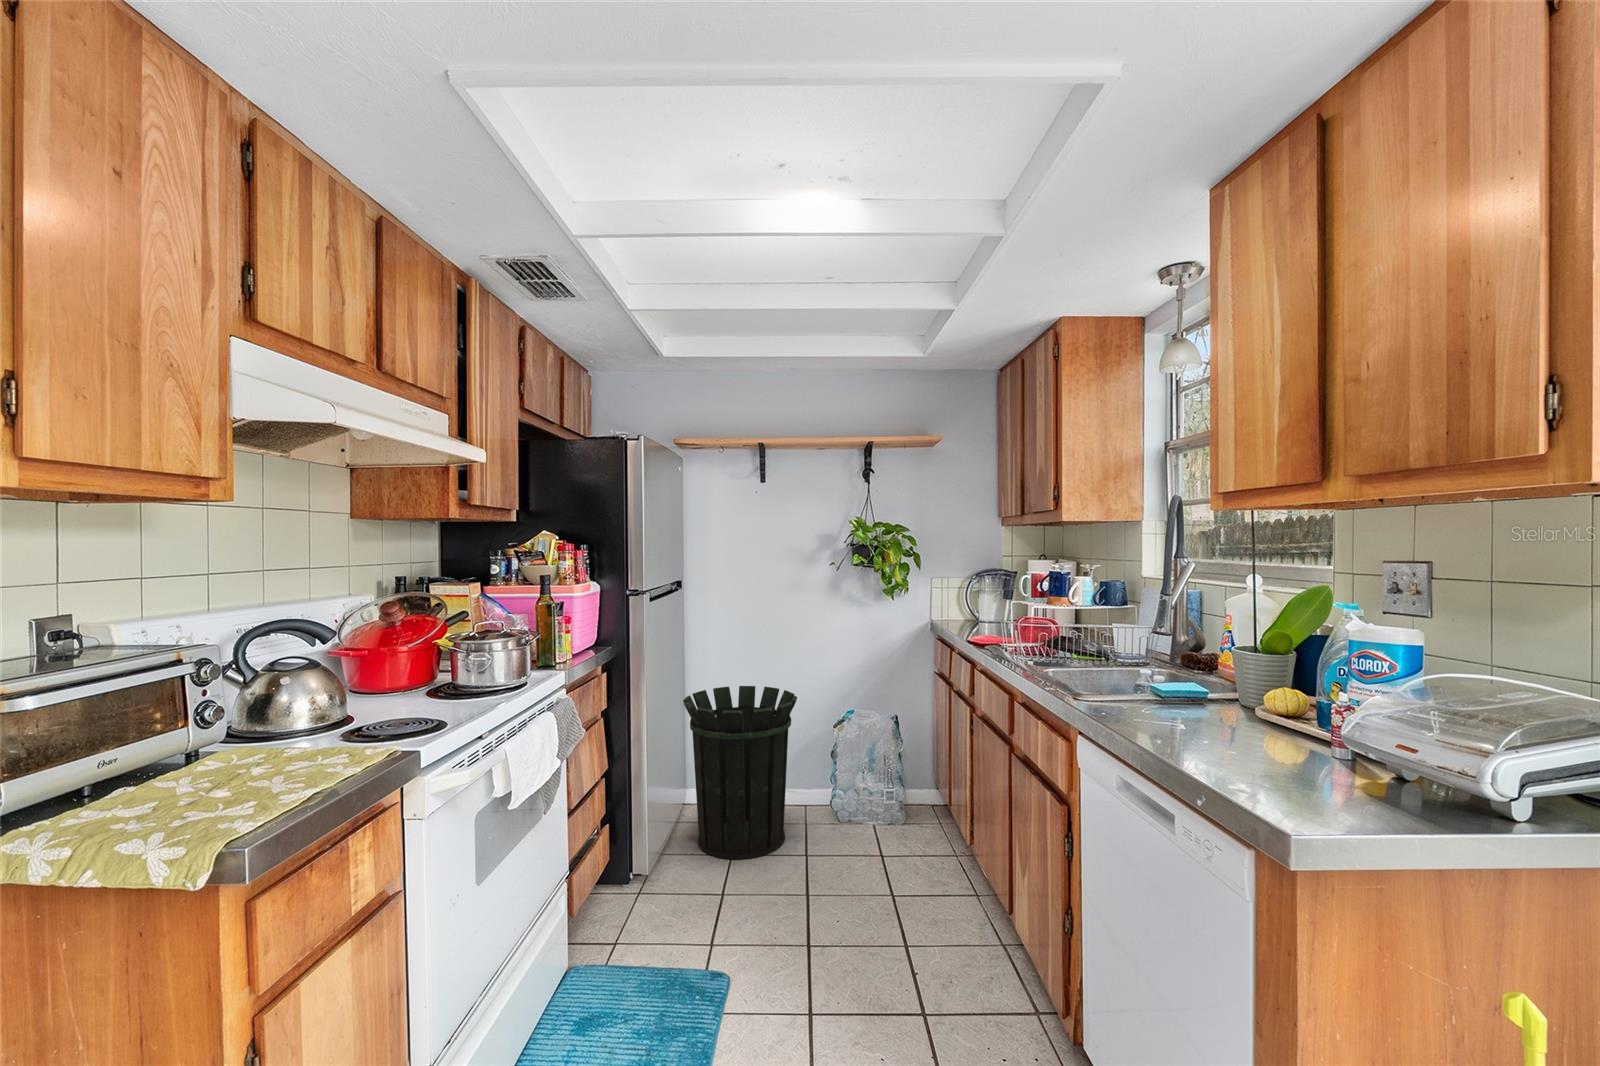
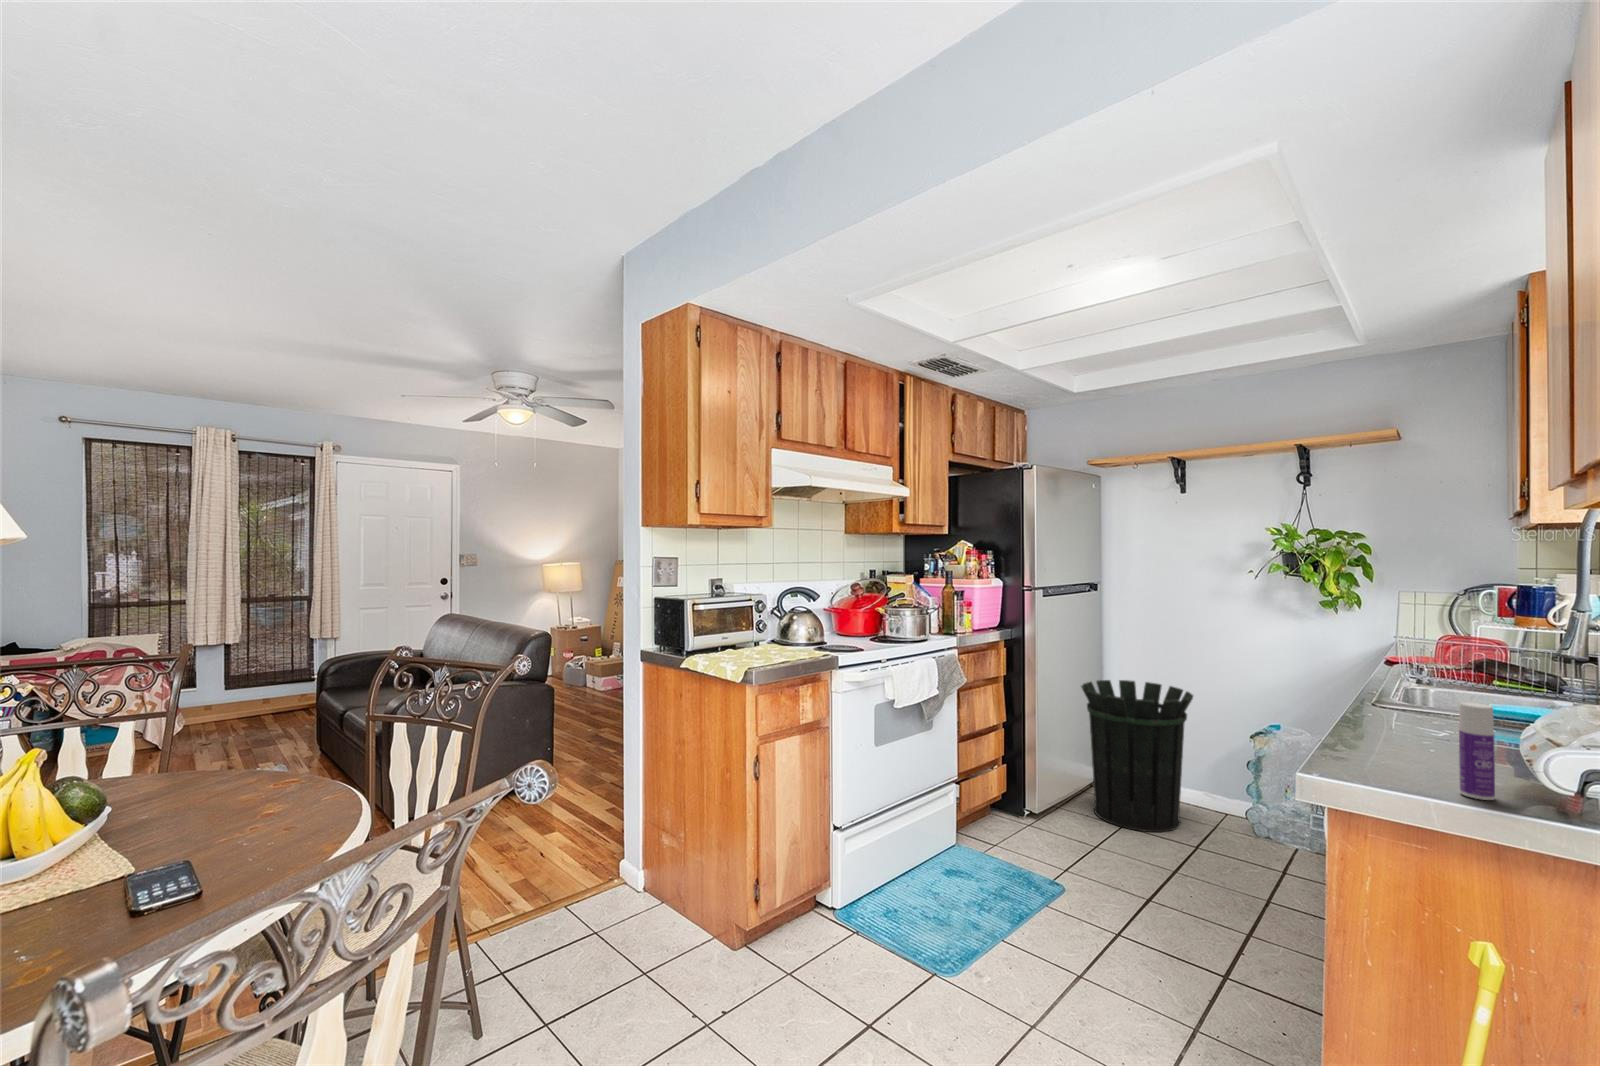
bottle: none [1356,693,1393,799] -> present [1459,702,1495,800]

